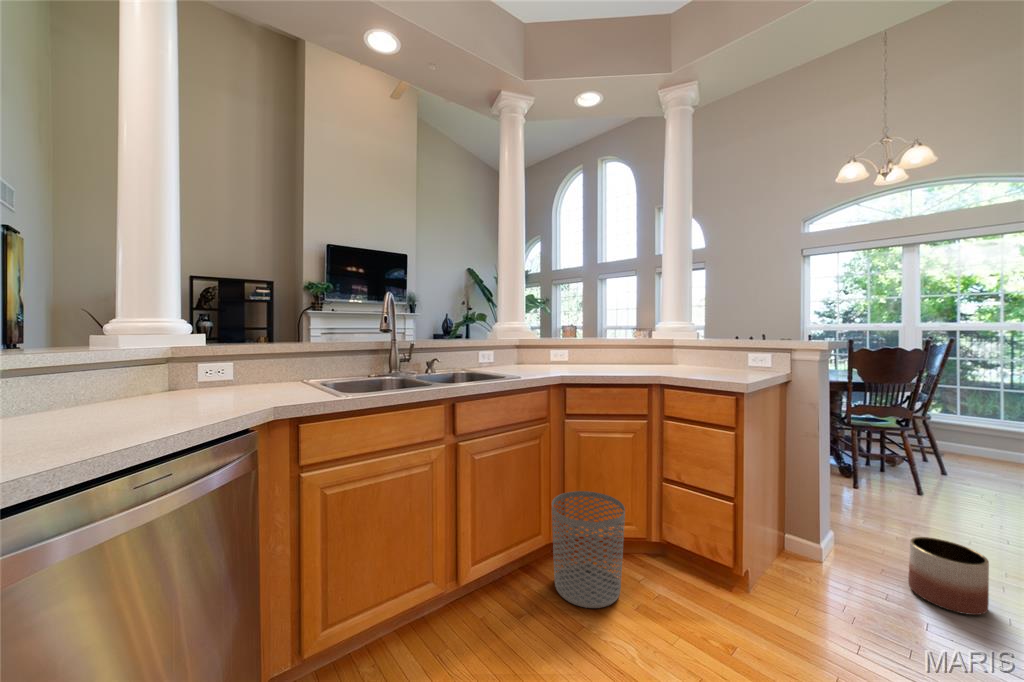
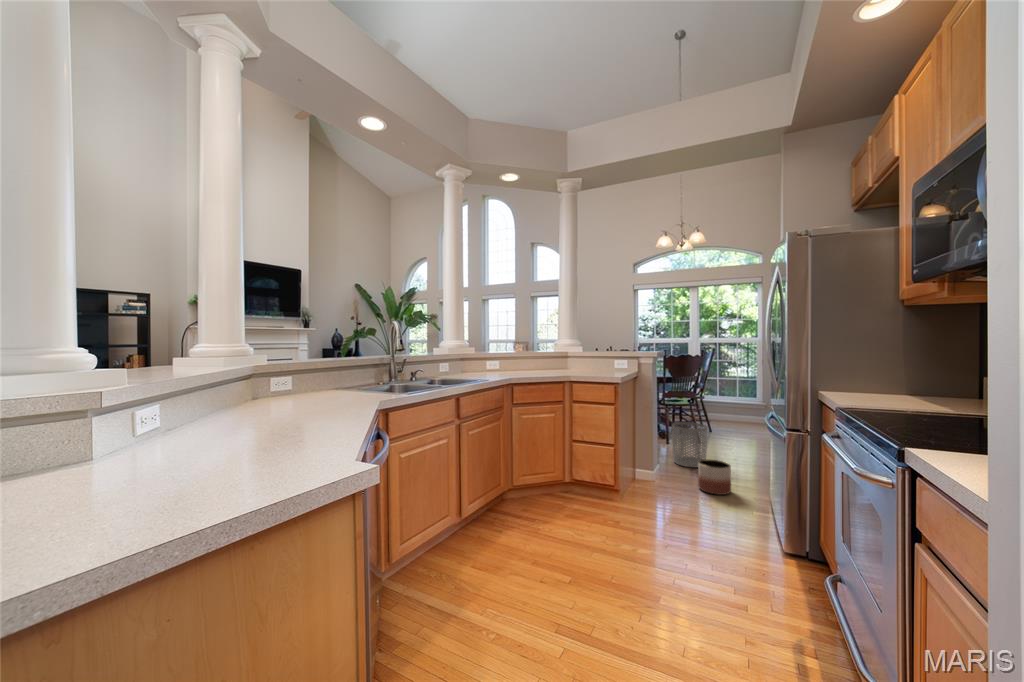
waste bin: present [552,491,625,608] -> present [672,422,707,467]

